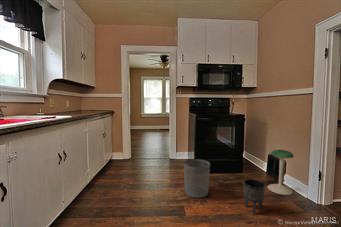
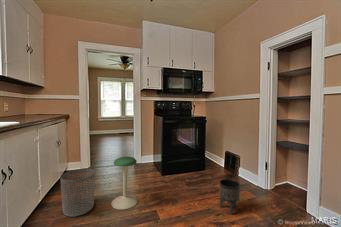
stool: present [267,150,294,195] -> present [111,157,138,210]
waste bin: present [184,159,210,198] -> present [61,169,95,217]

